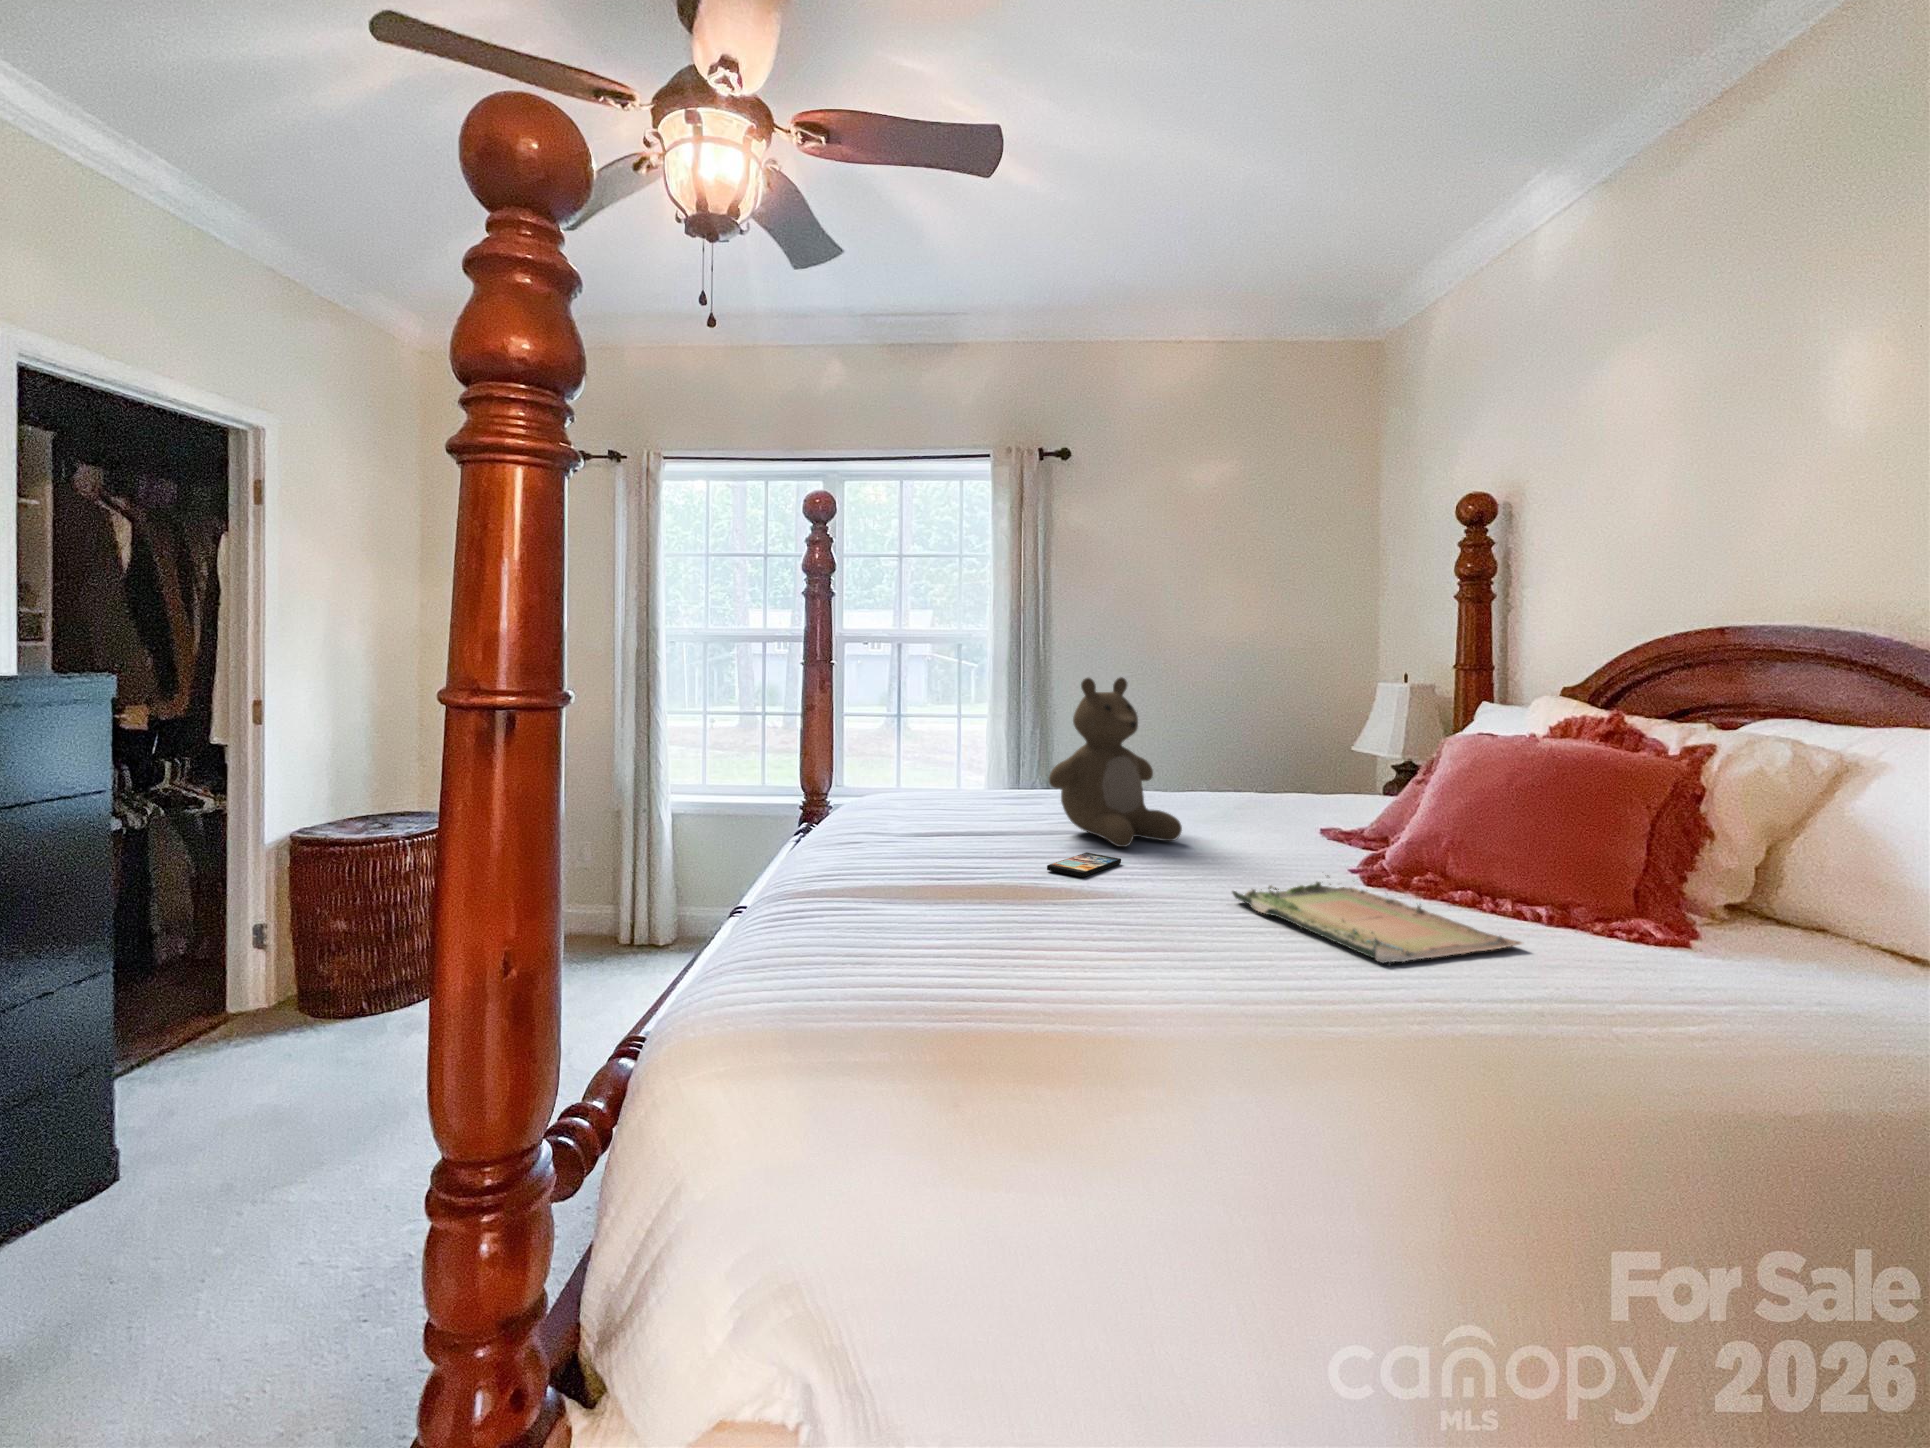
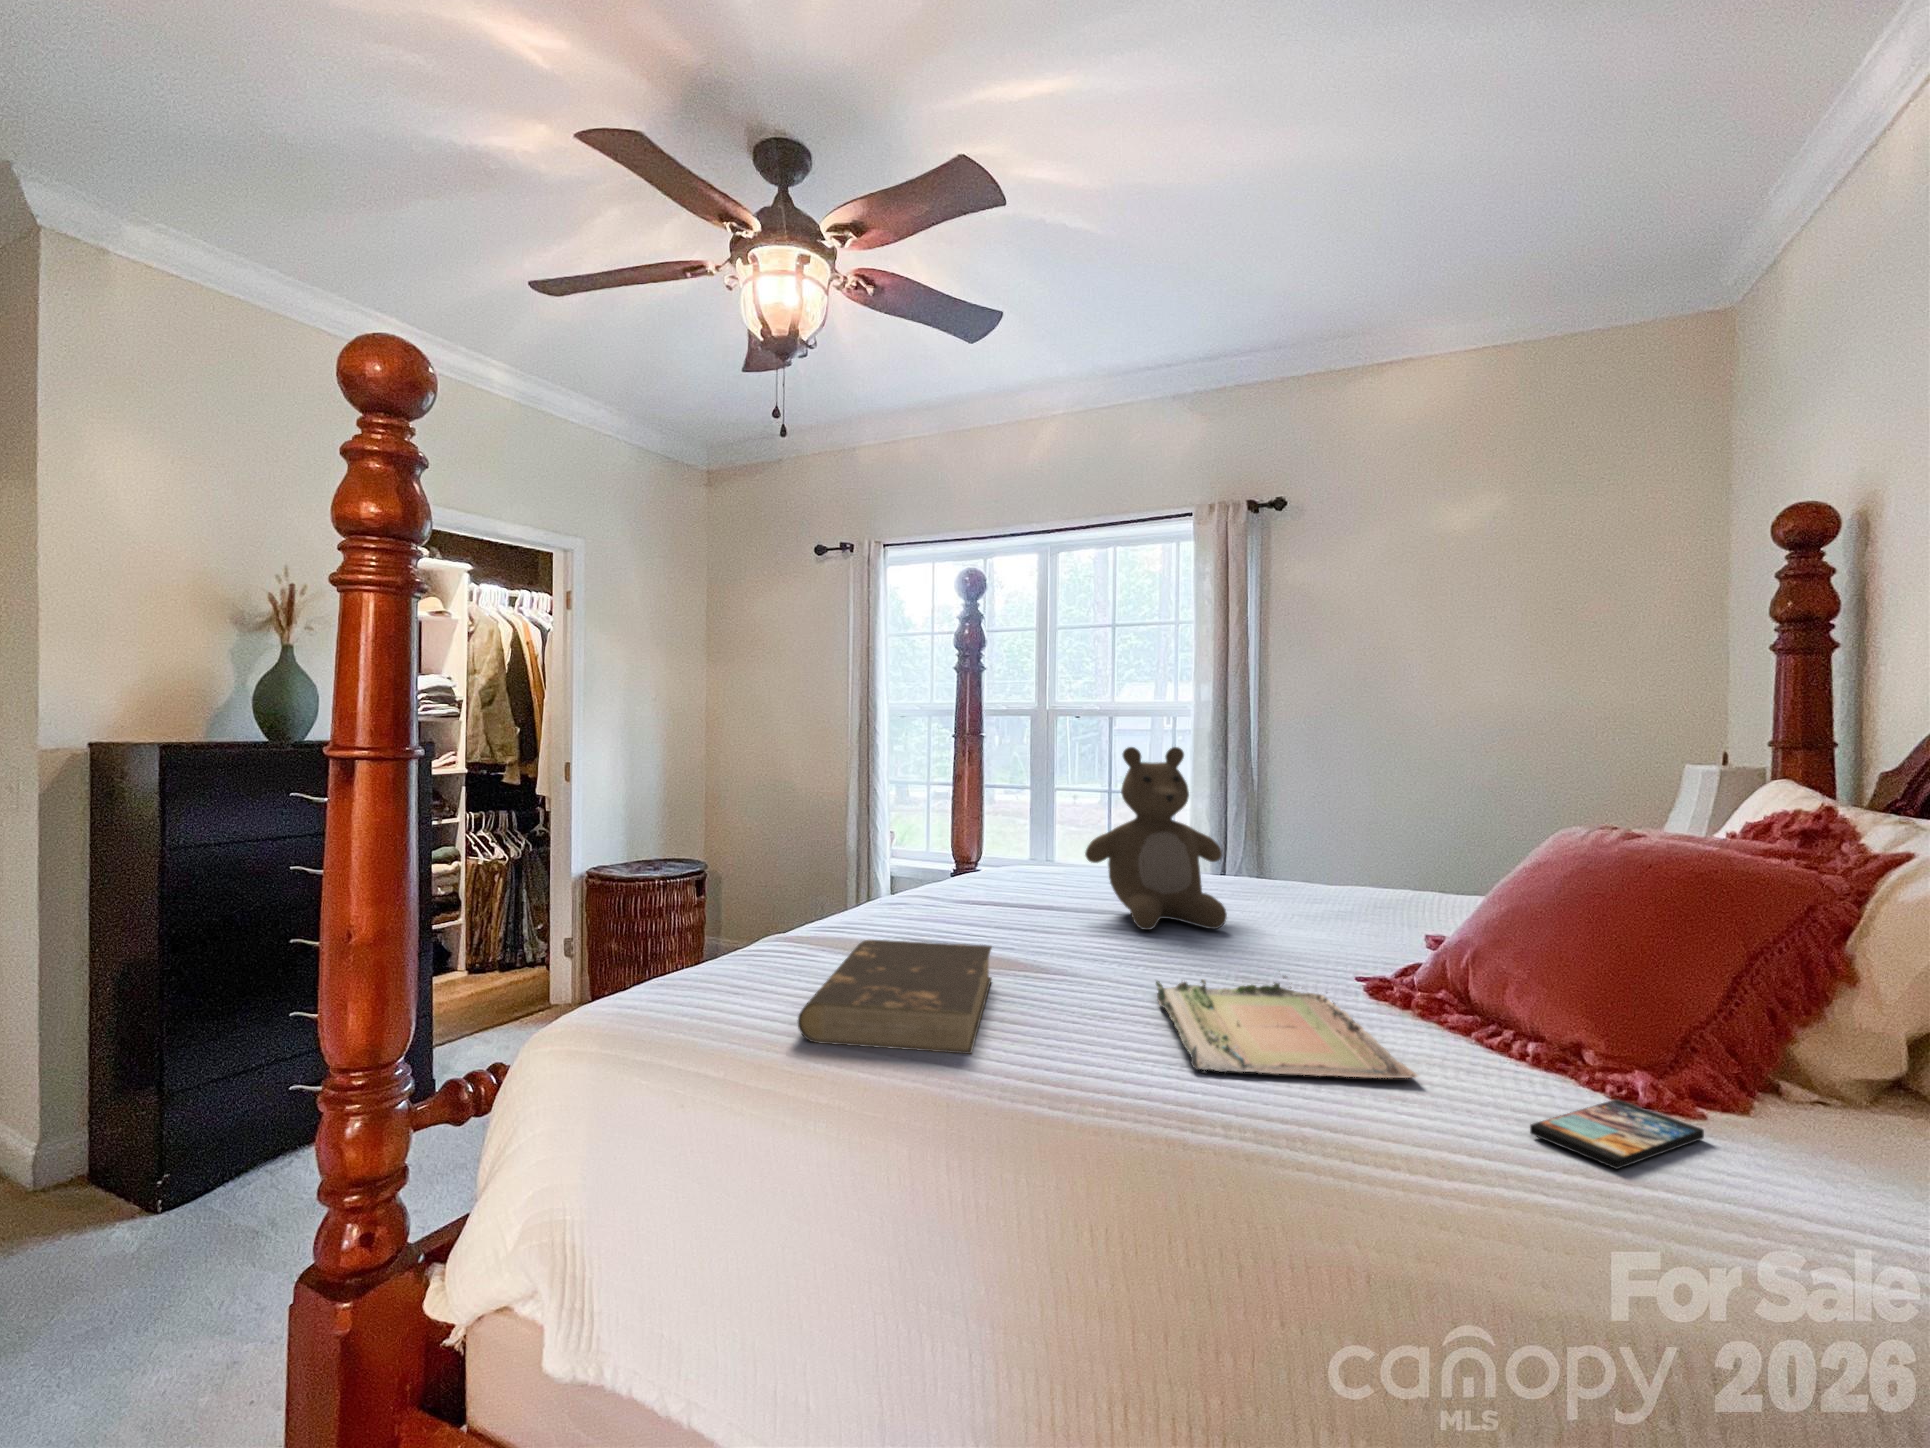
smartphone: present [1047,852,1121,877] -> present [1530,1099,1704,1169]
book: none [957,876,1204,994] -> present [798,940,992,1054]

